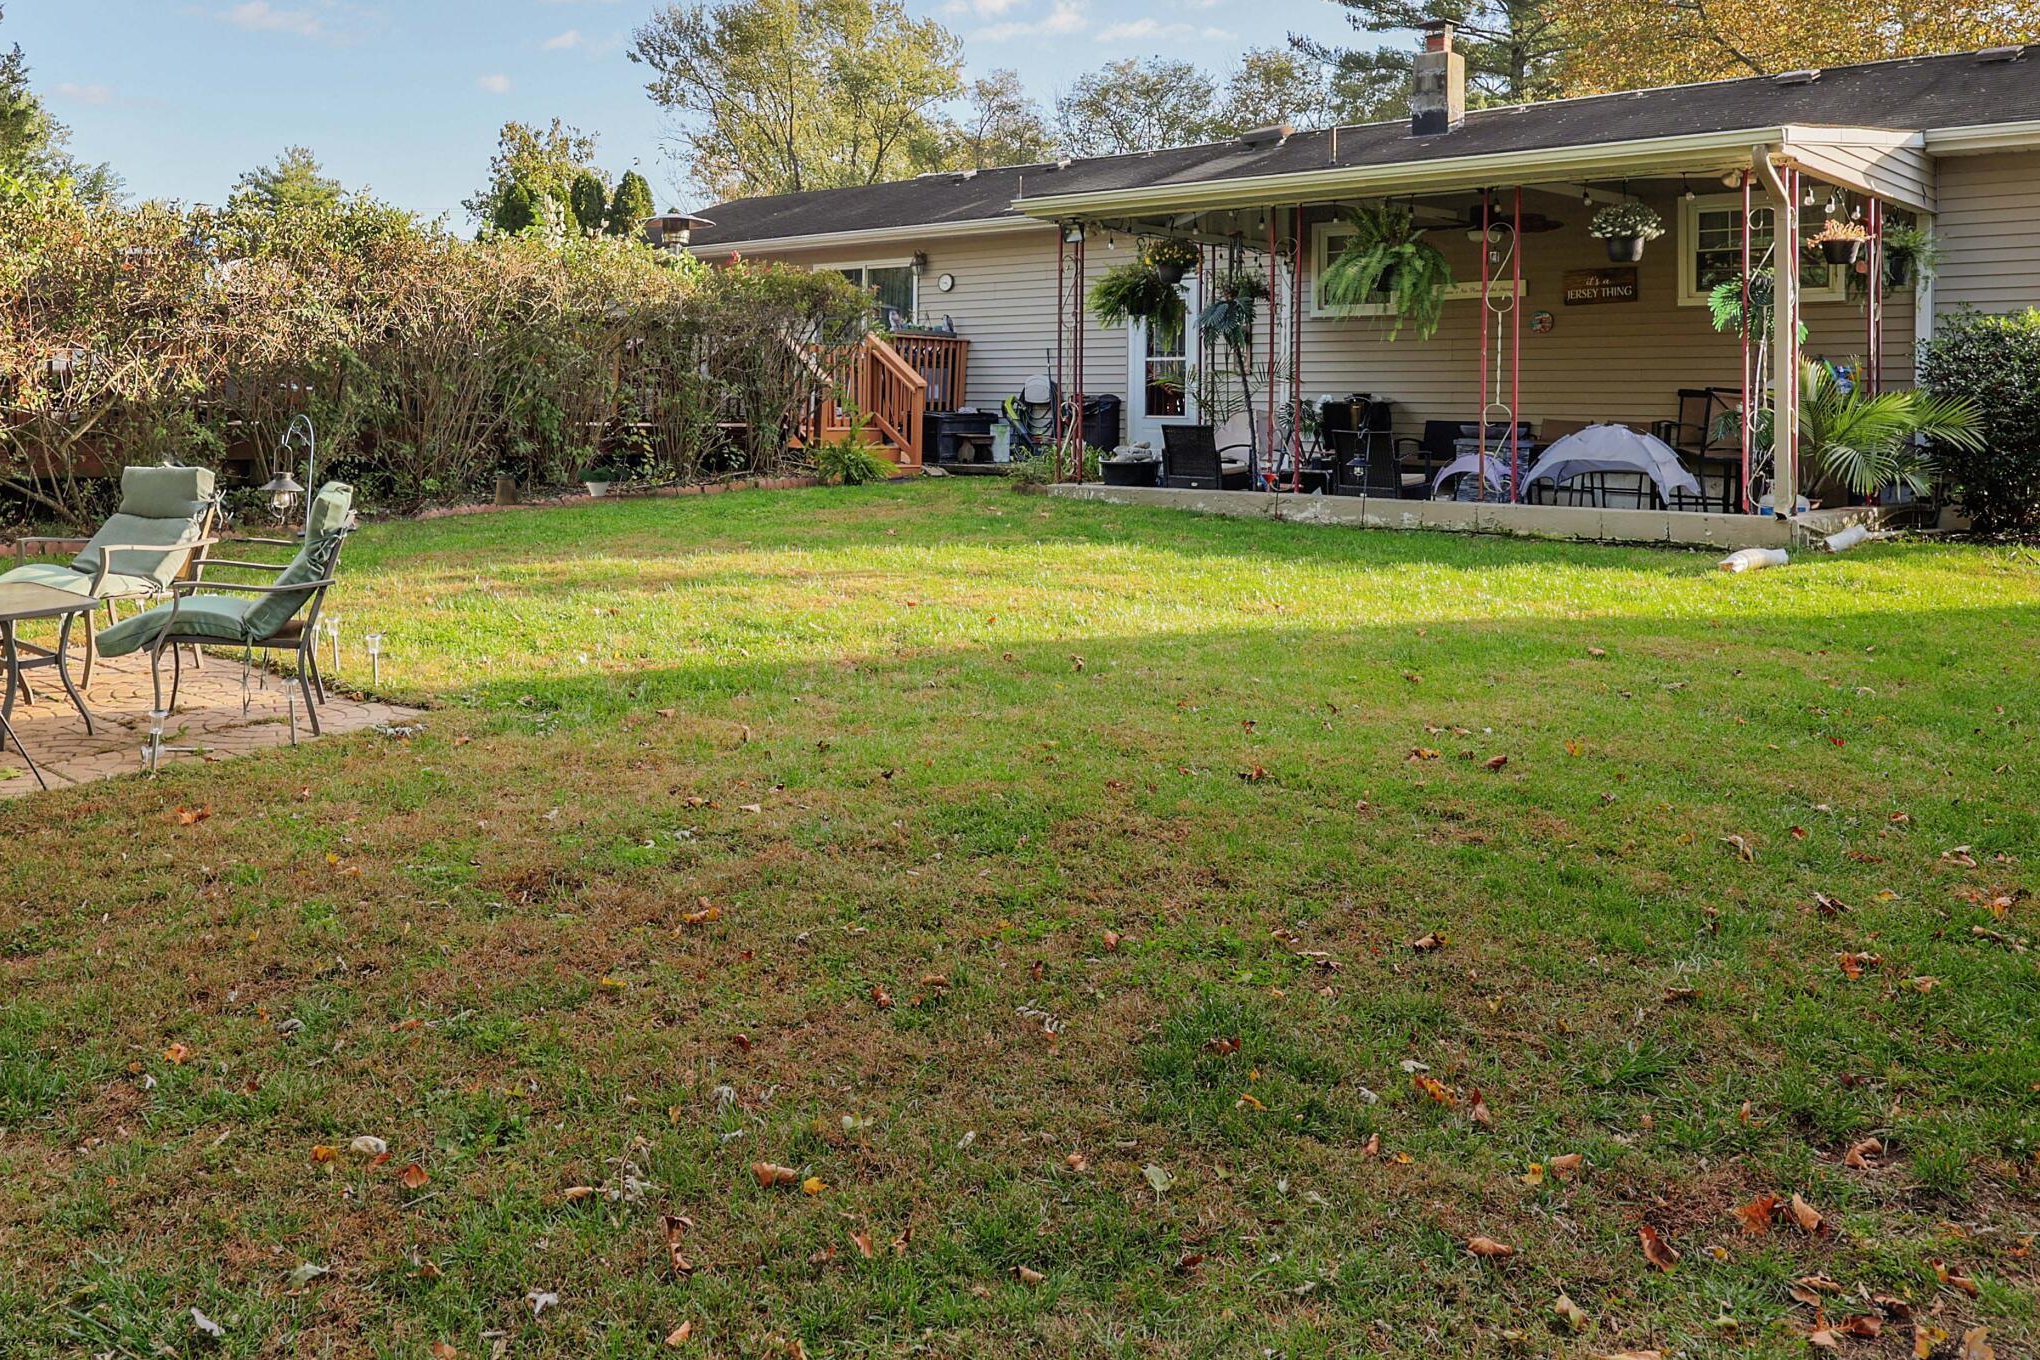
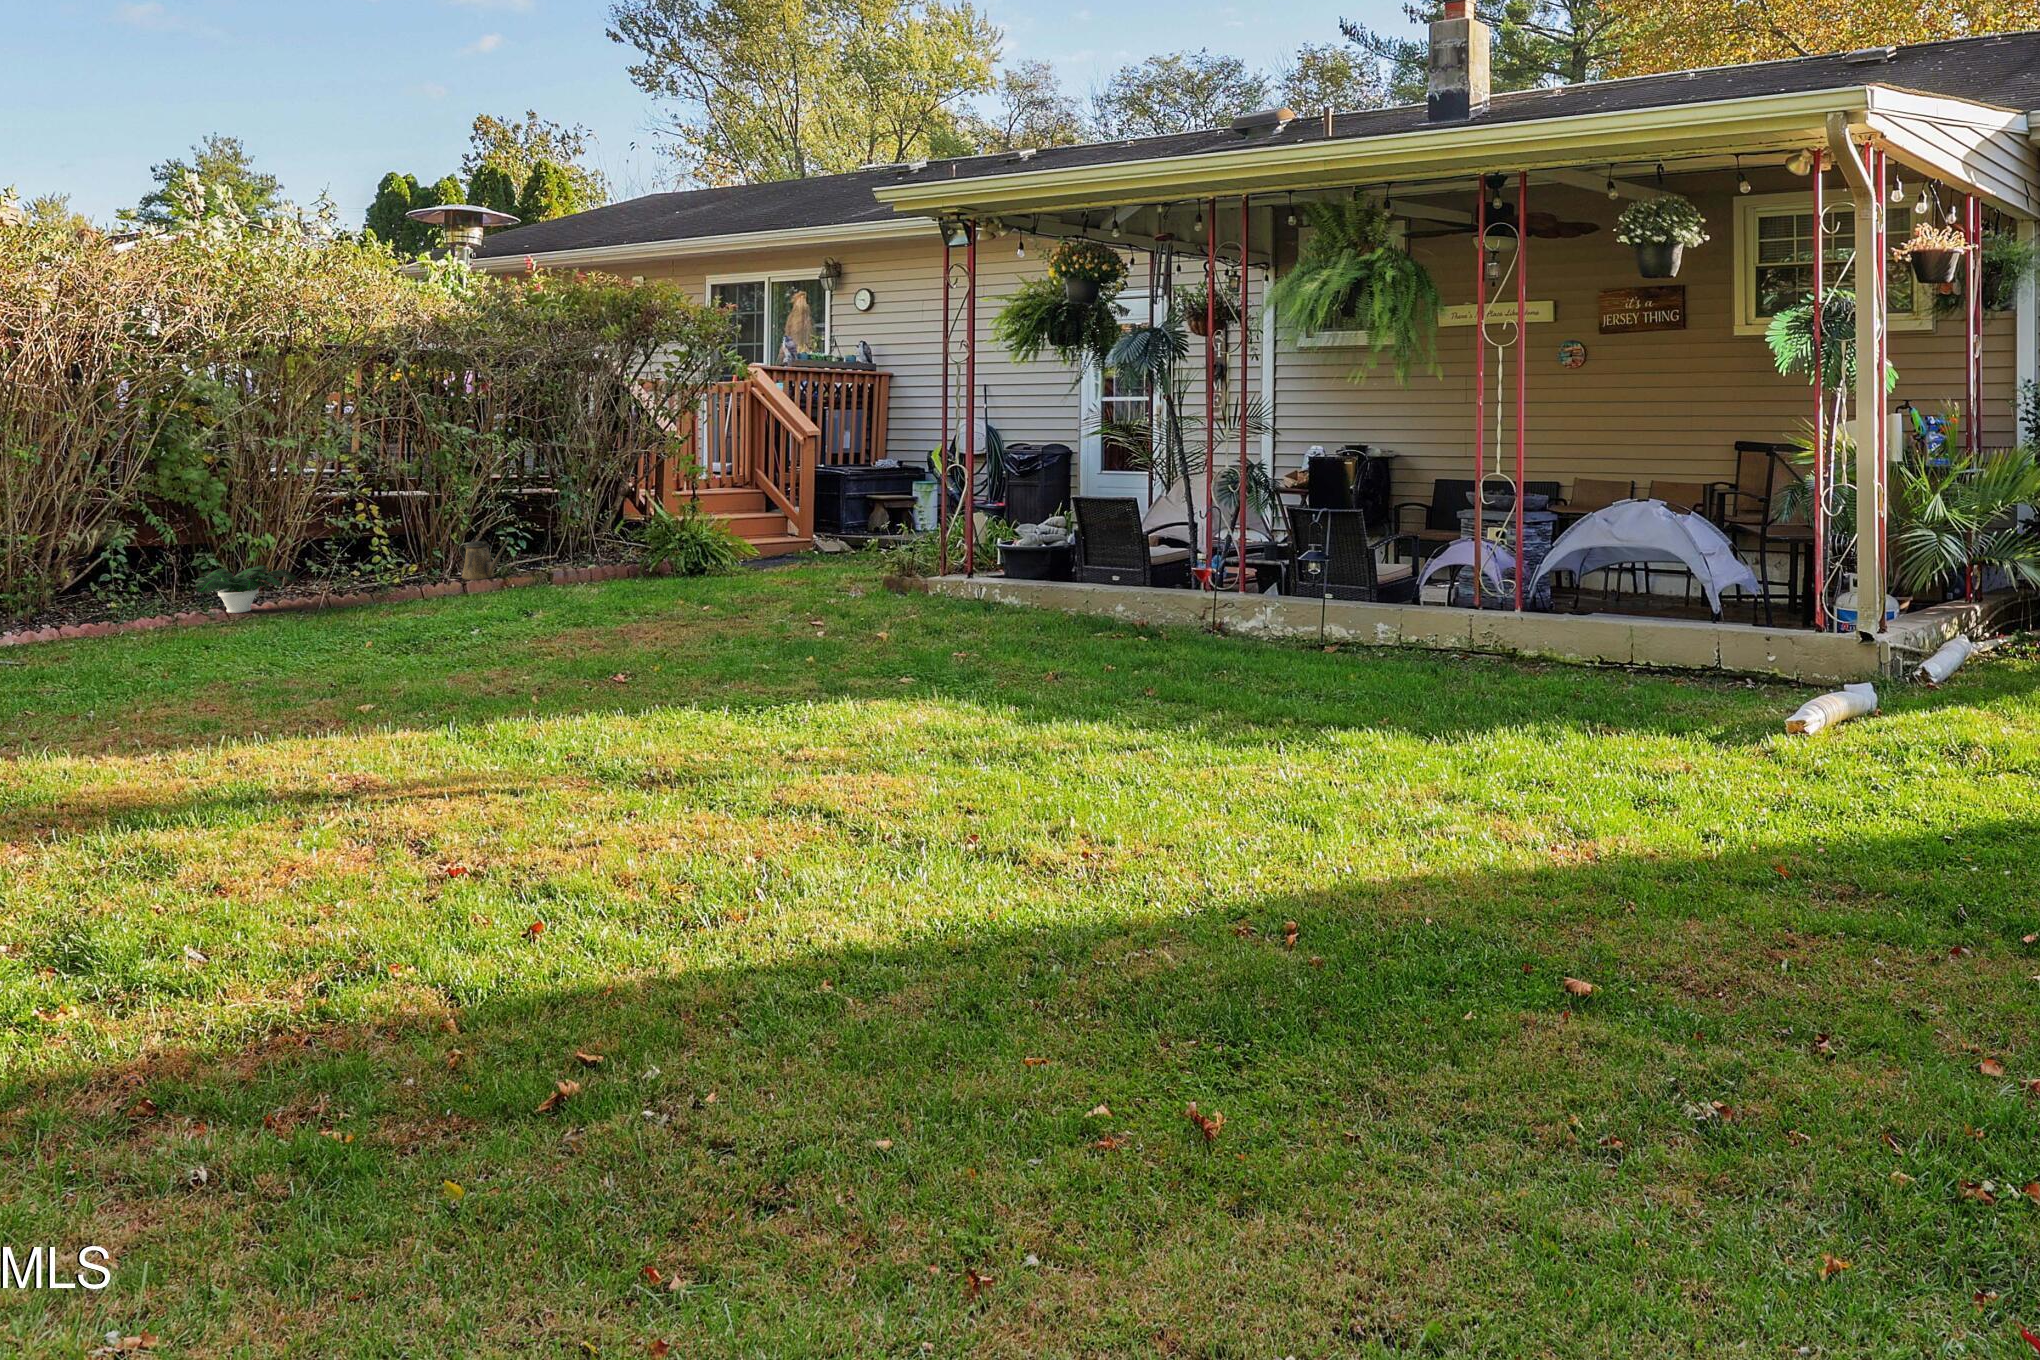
watering can: present [489,473,535,505] -> present [459,540,510,580]

